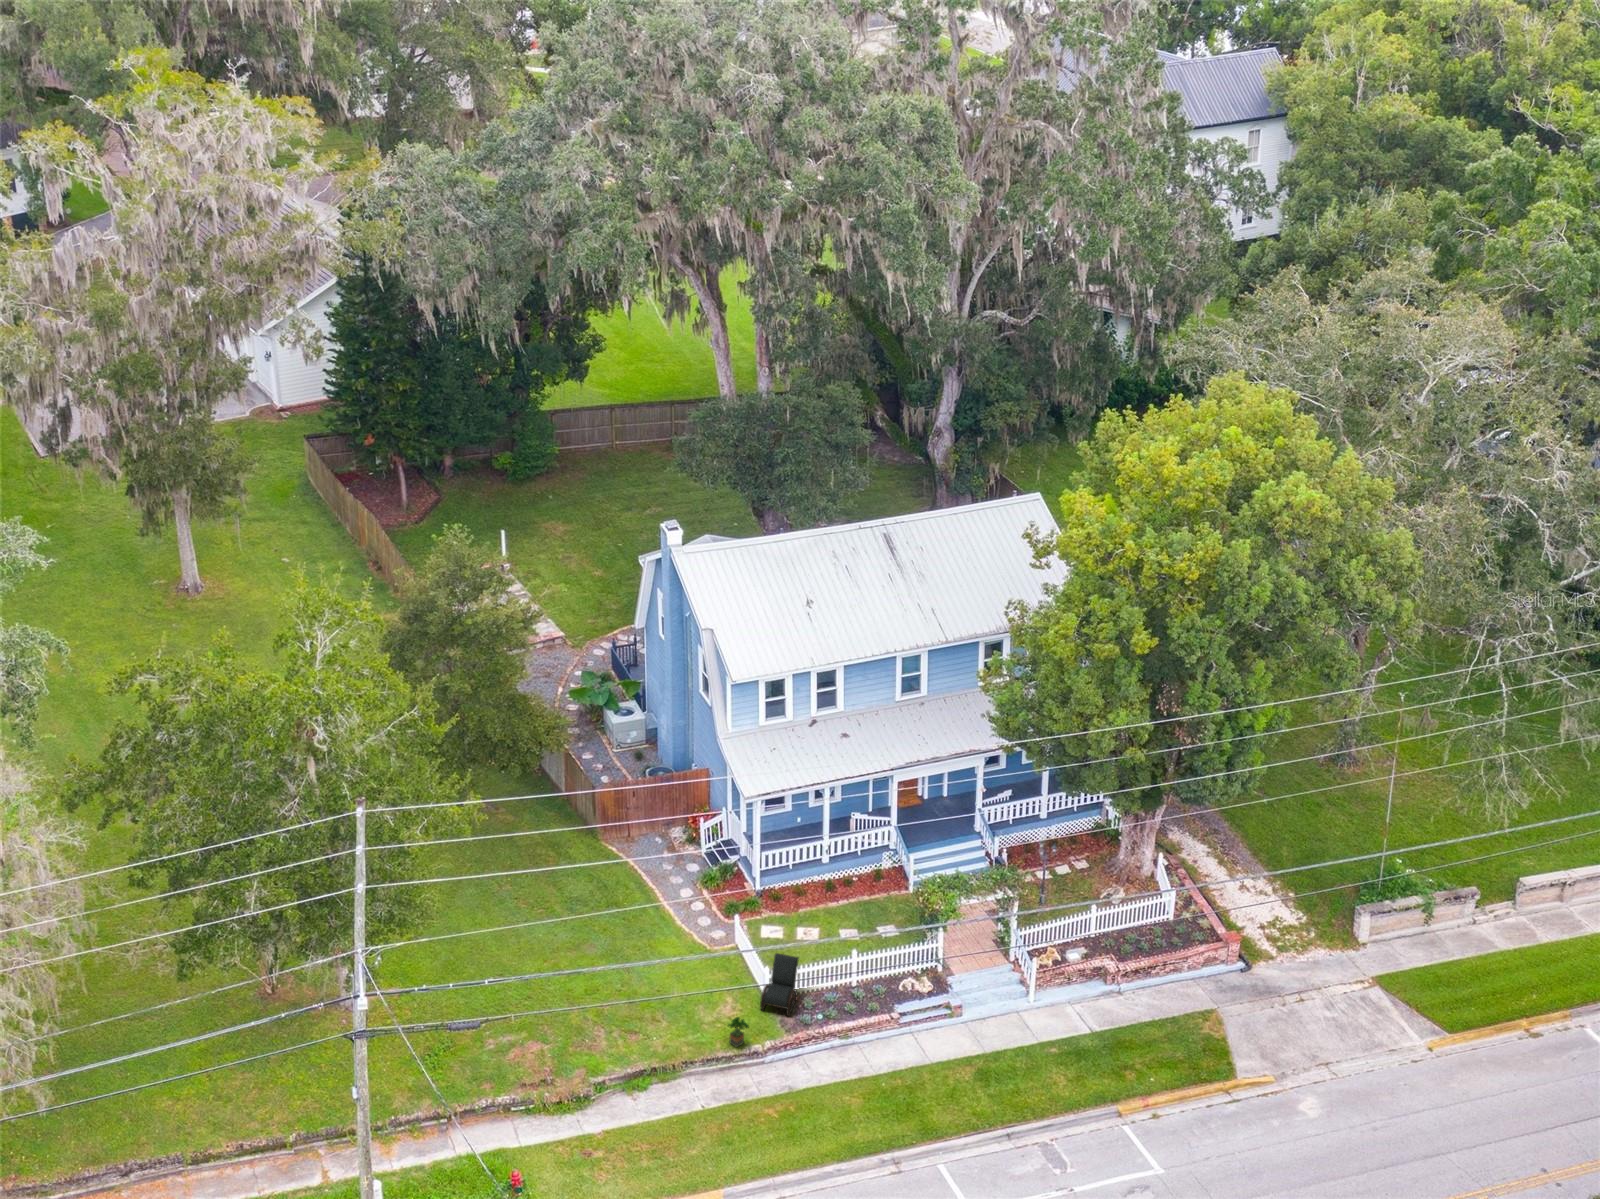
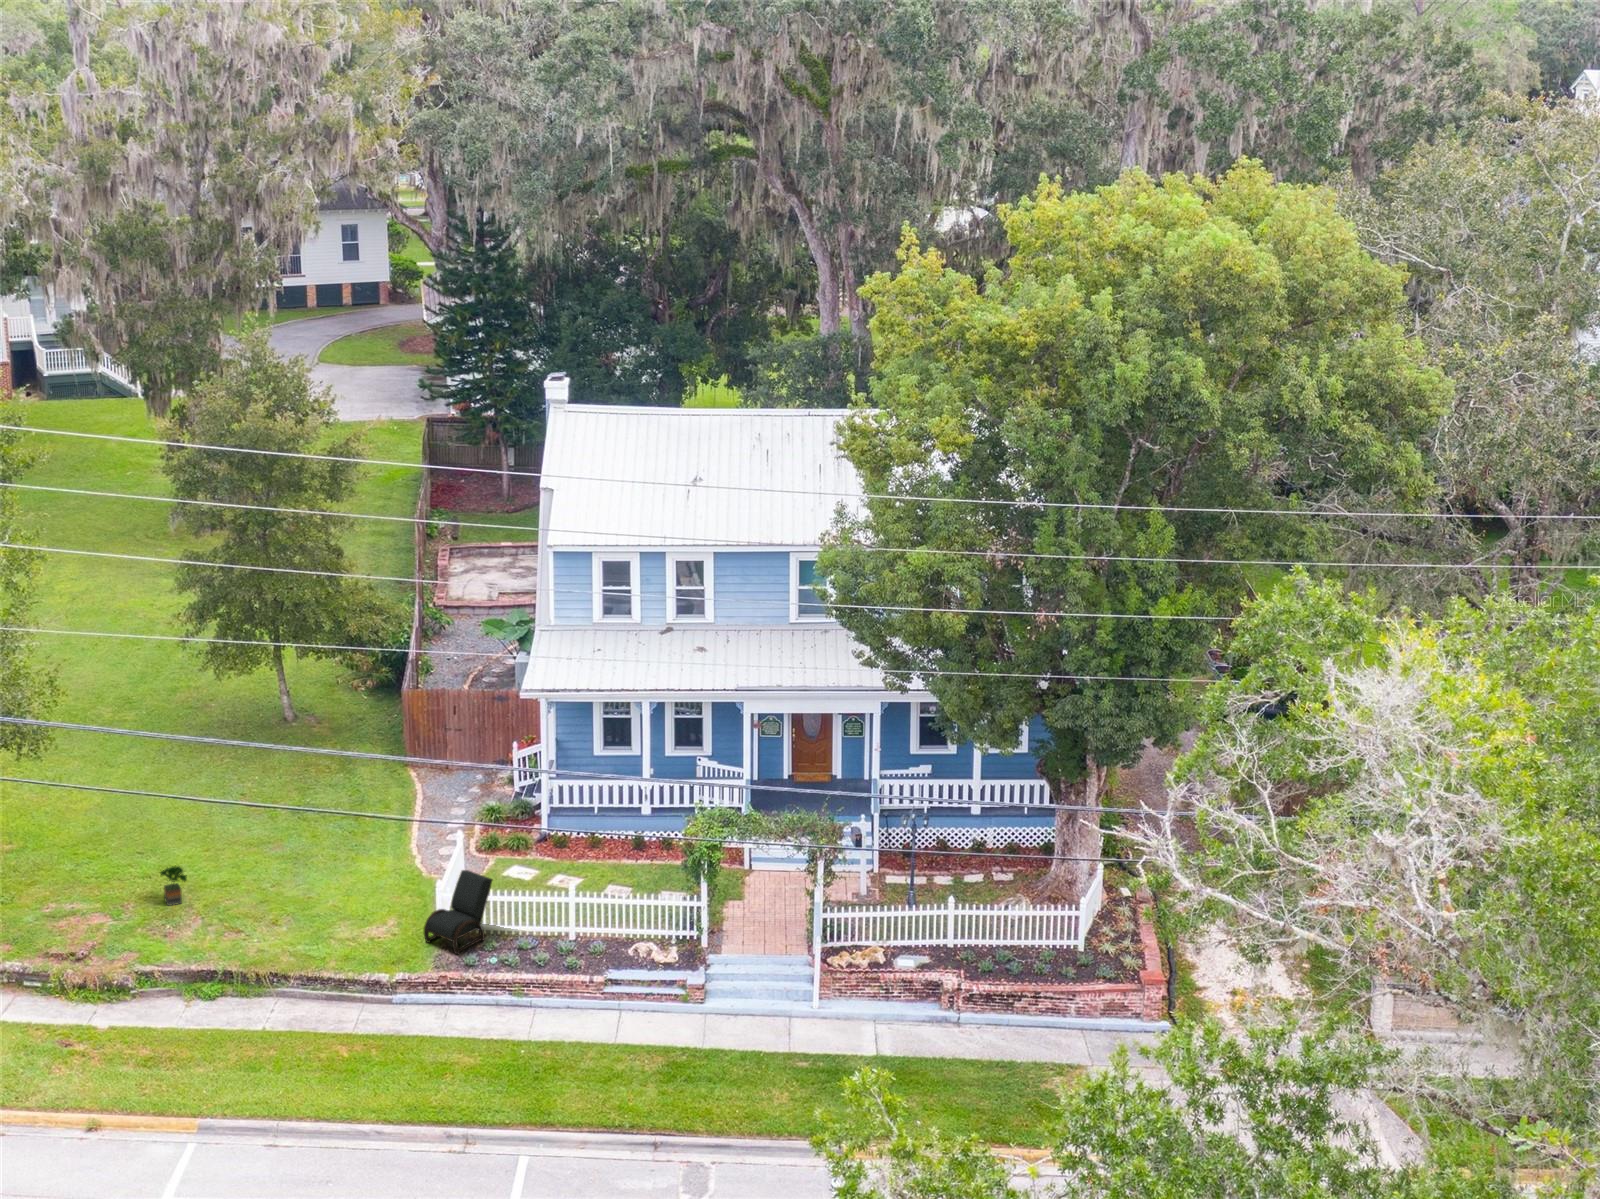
potted tree: present [728,1017,749,1047] -> present [160,866,187,906]

